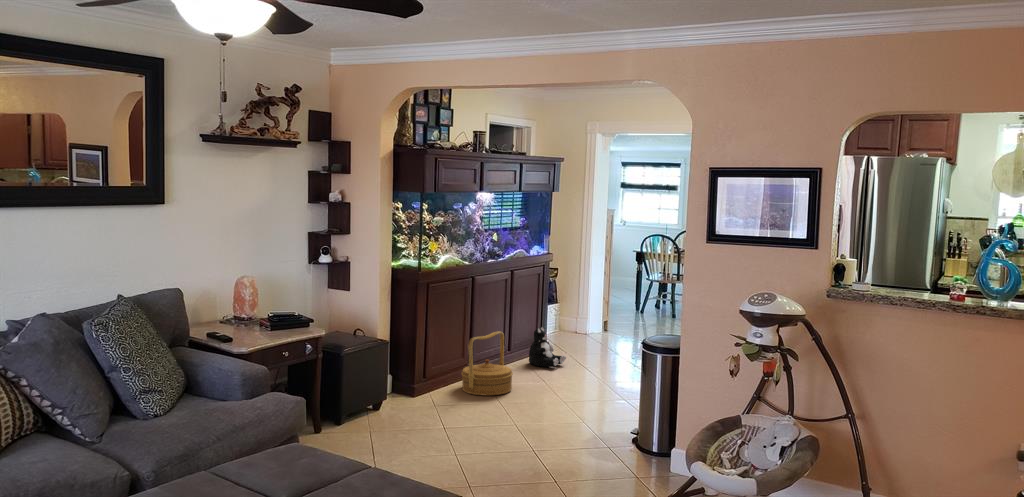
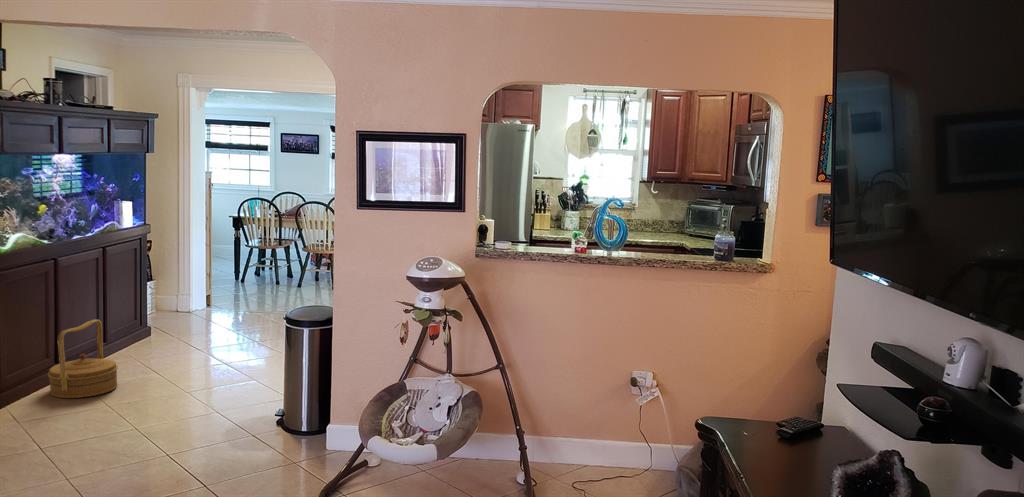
plush toy: present [529,327,566,367] -> none [129,308,176,353]

